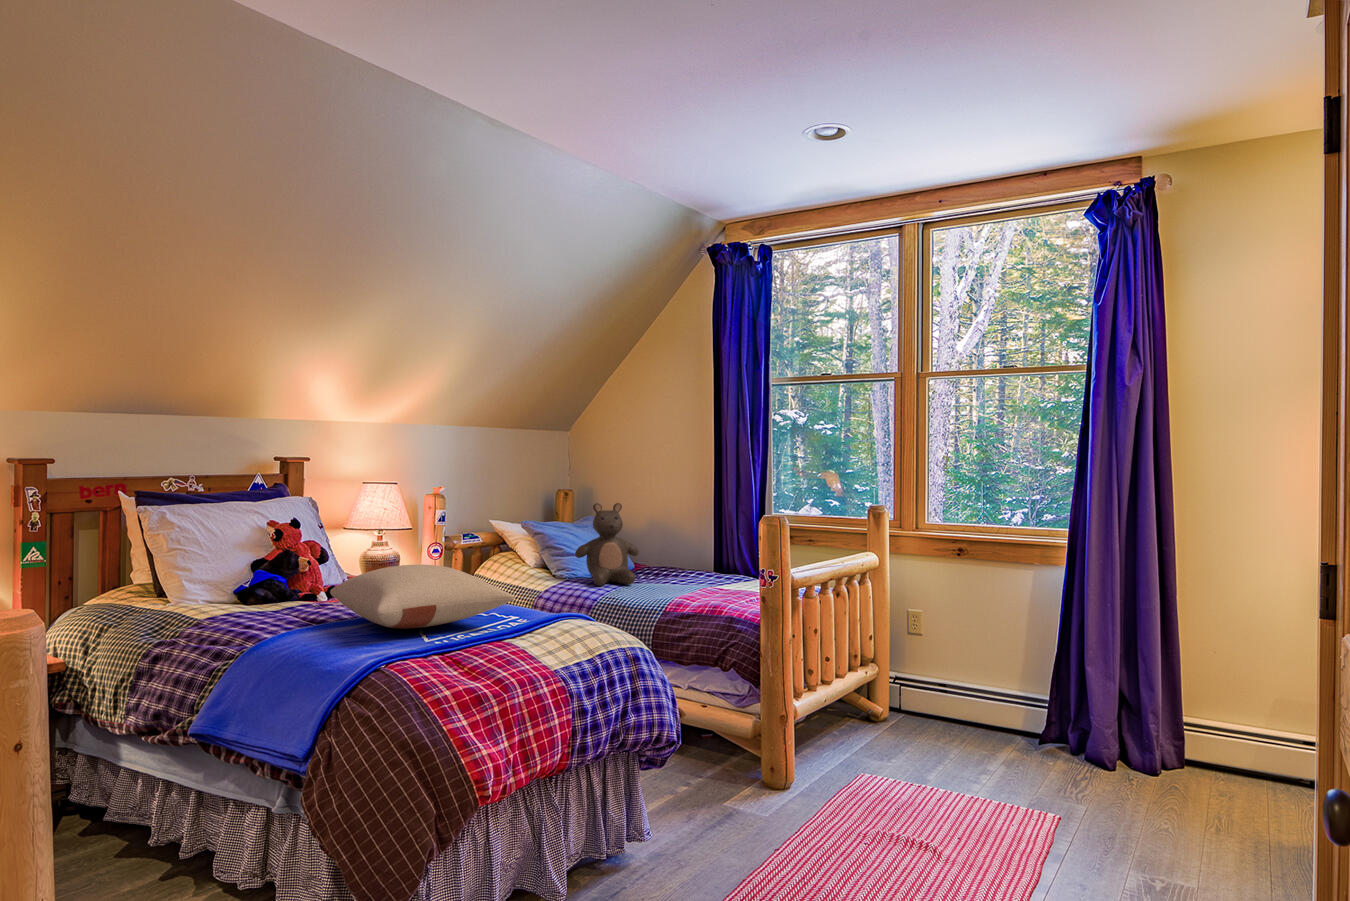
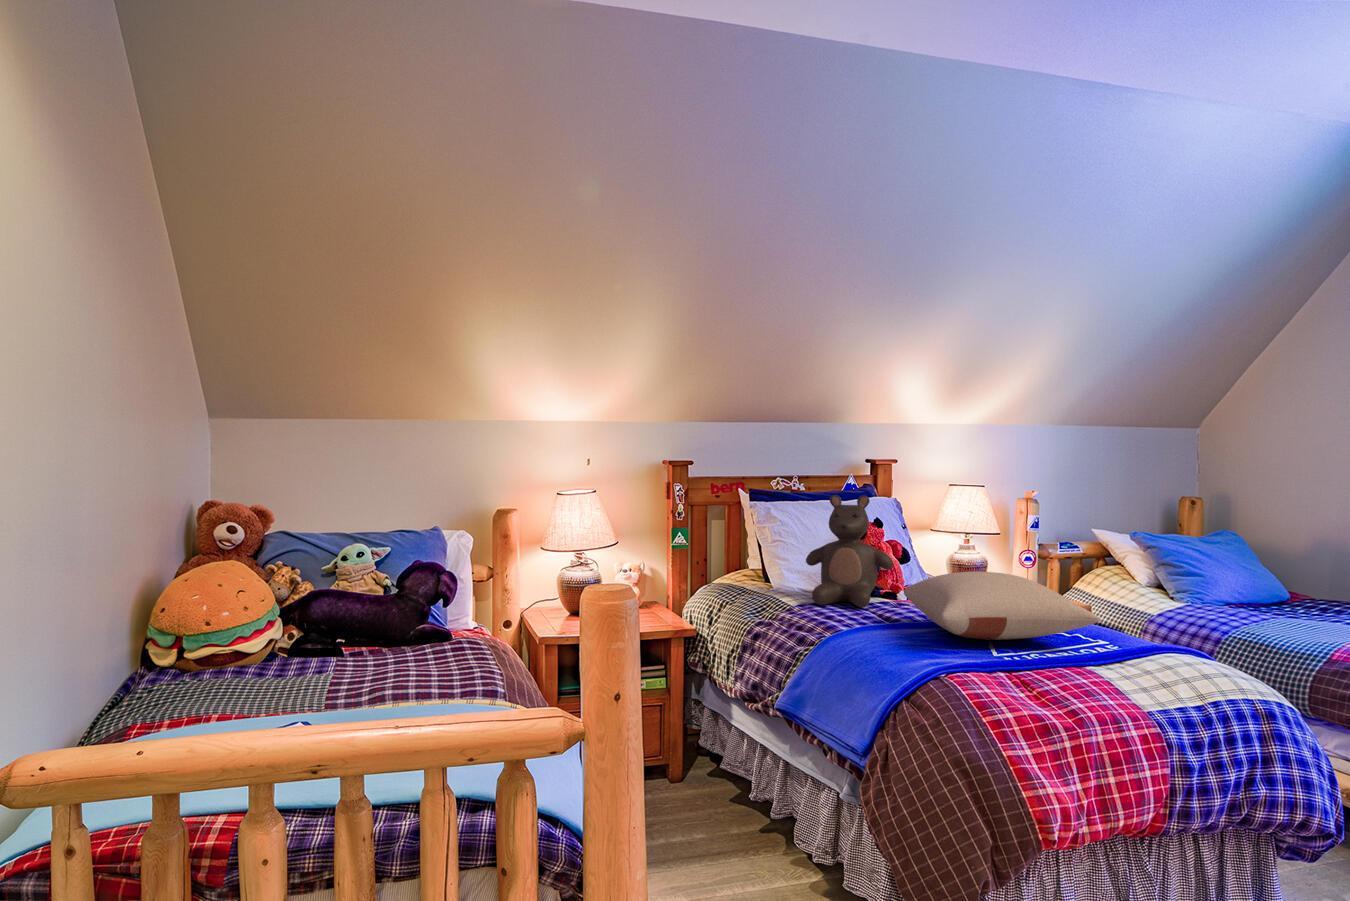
teddy bear: present [575,503,639,586] -> present [806,495,894,608]

